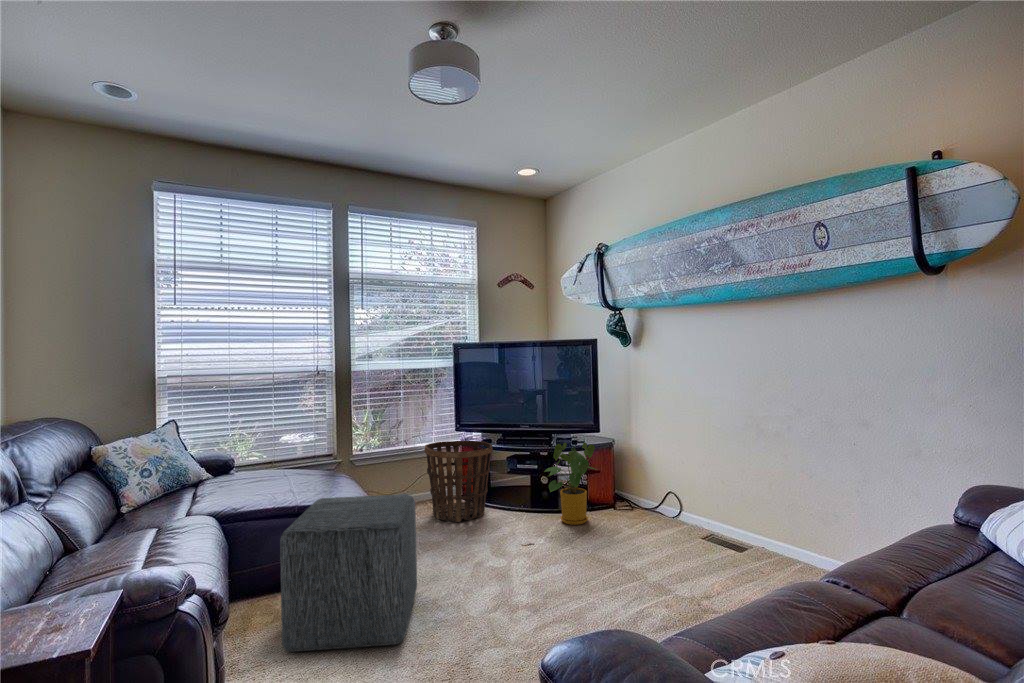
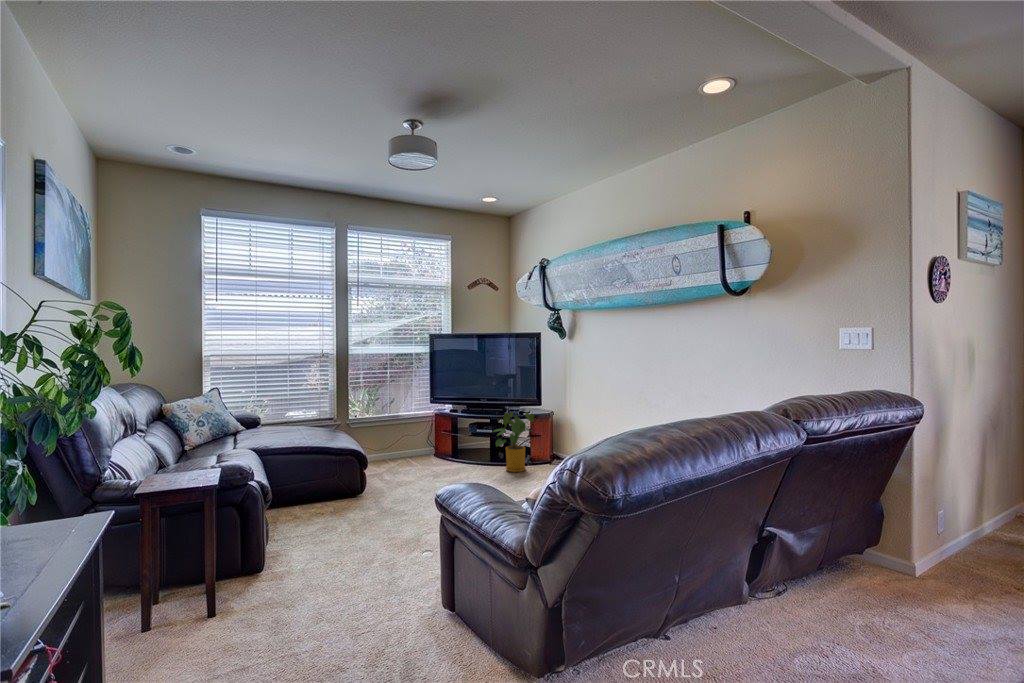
basket: present [424,441,492,522] -> none [404,410,457,469]
ottoman: present [280,494,417,652] -> none [300,439,392,533]

